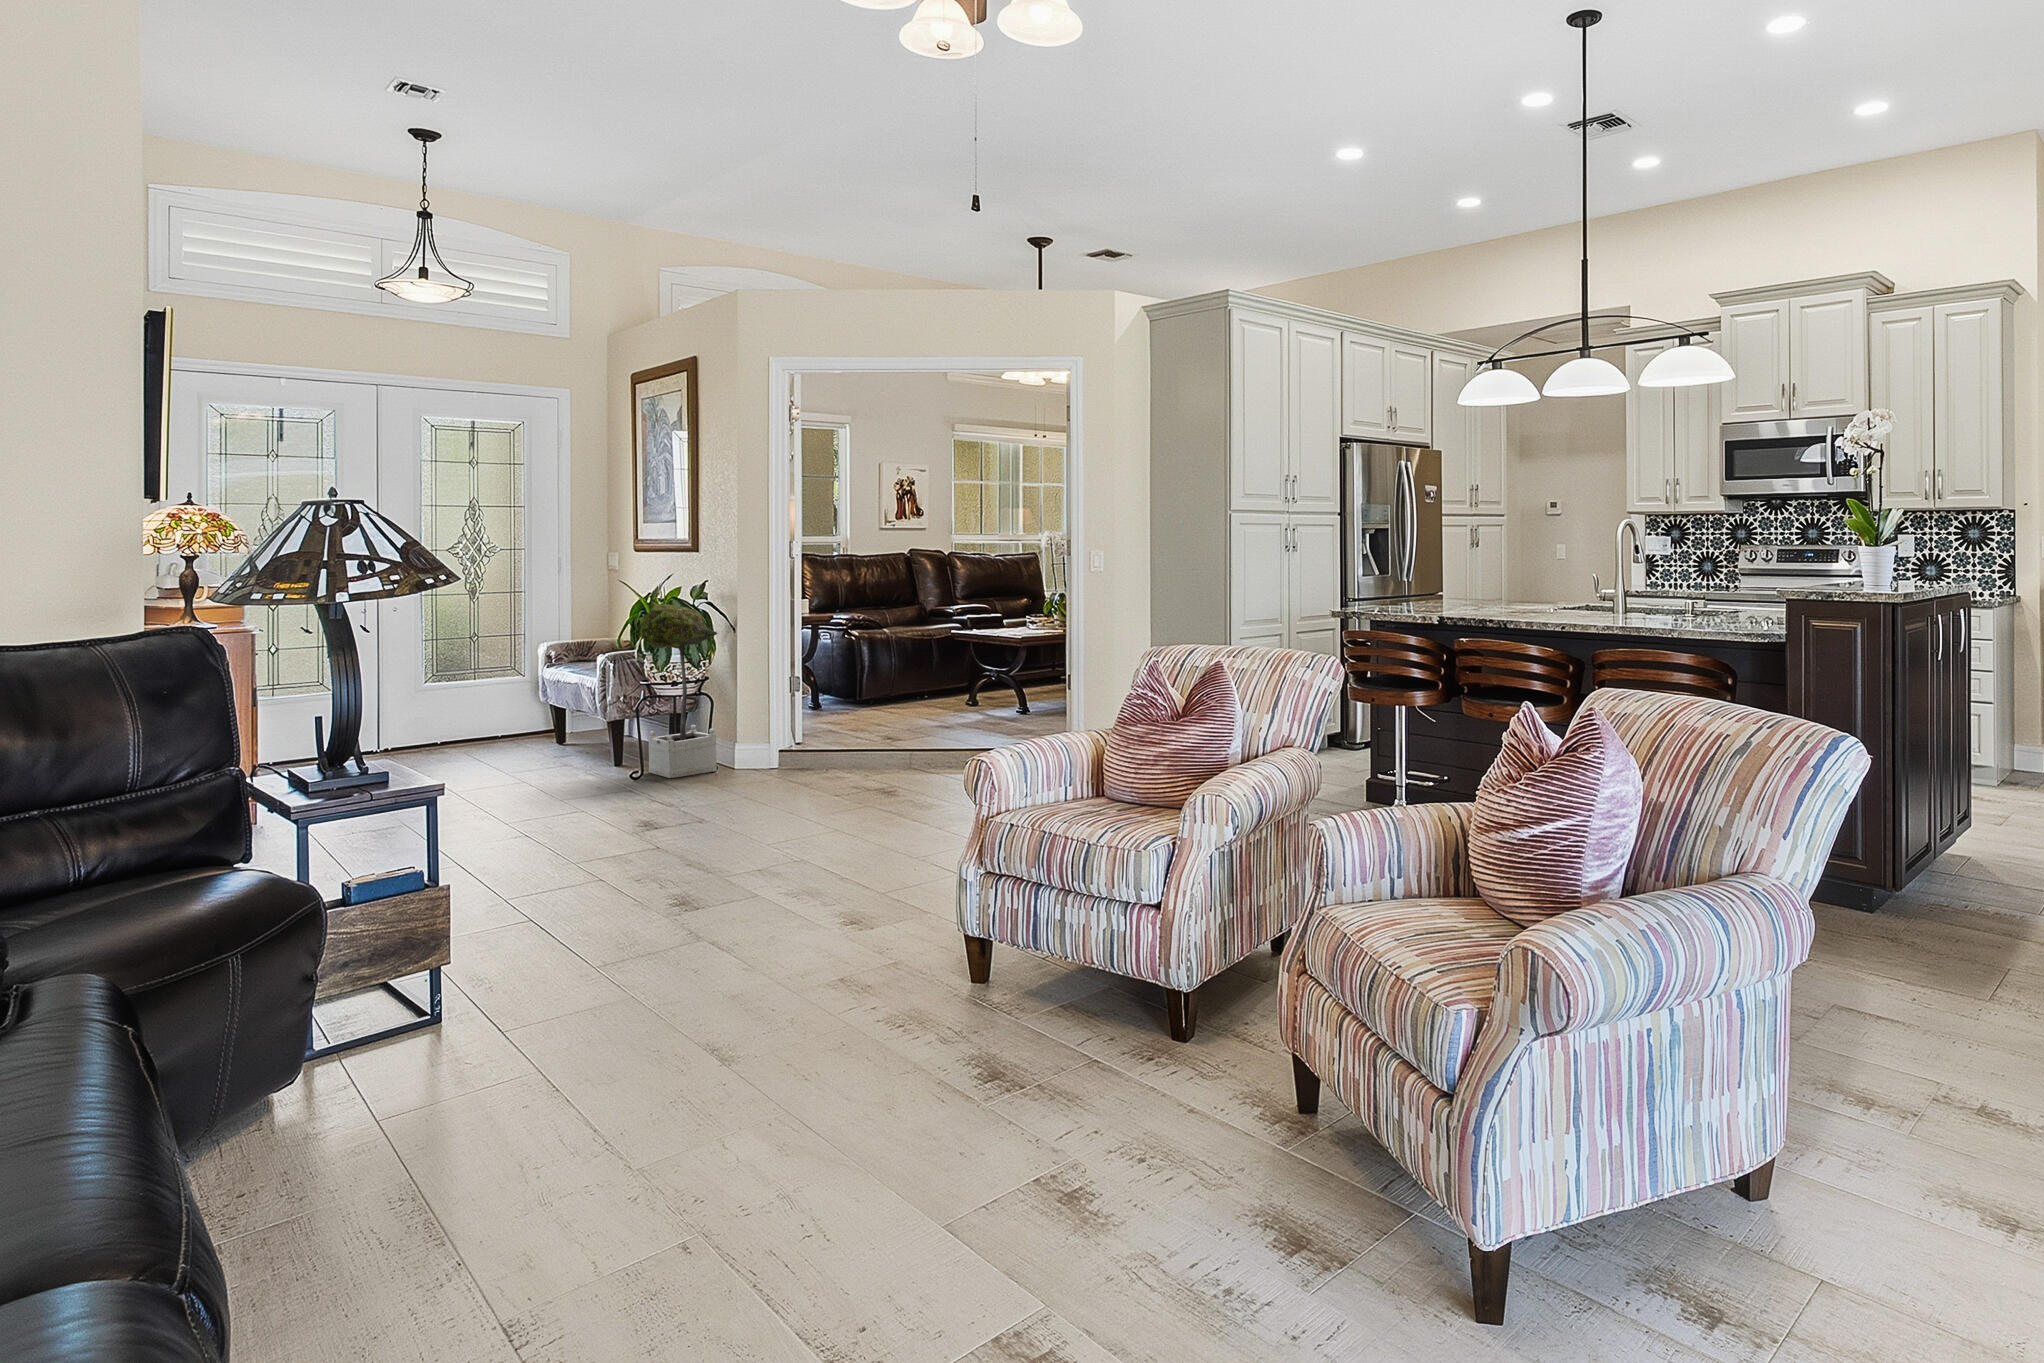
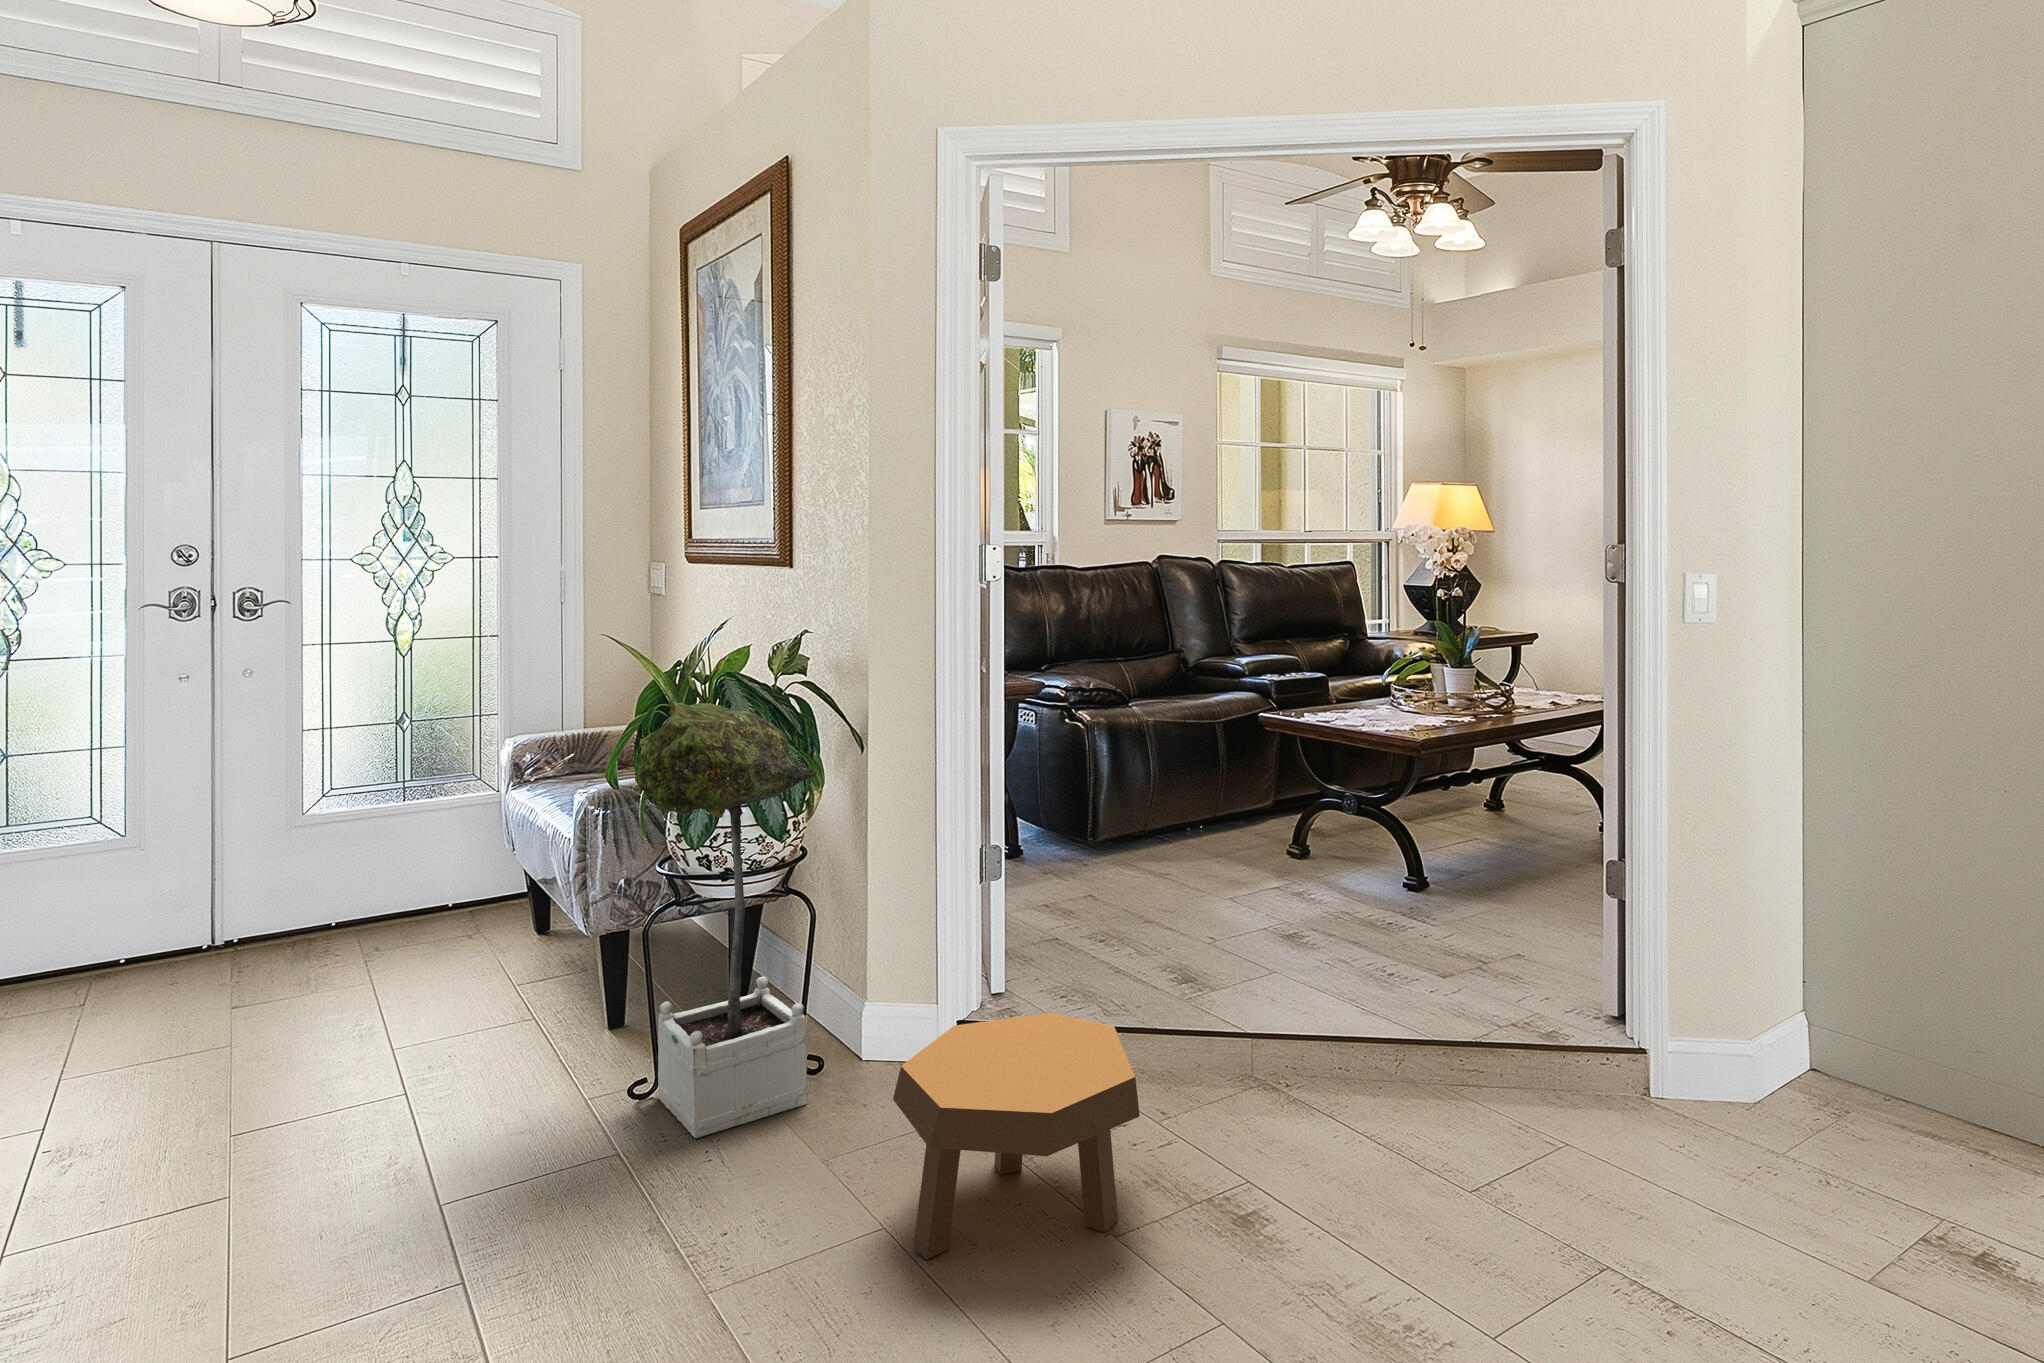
footstool: none [756,720,854,792] -> present [893,1013,1140,1259]

